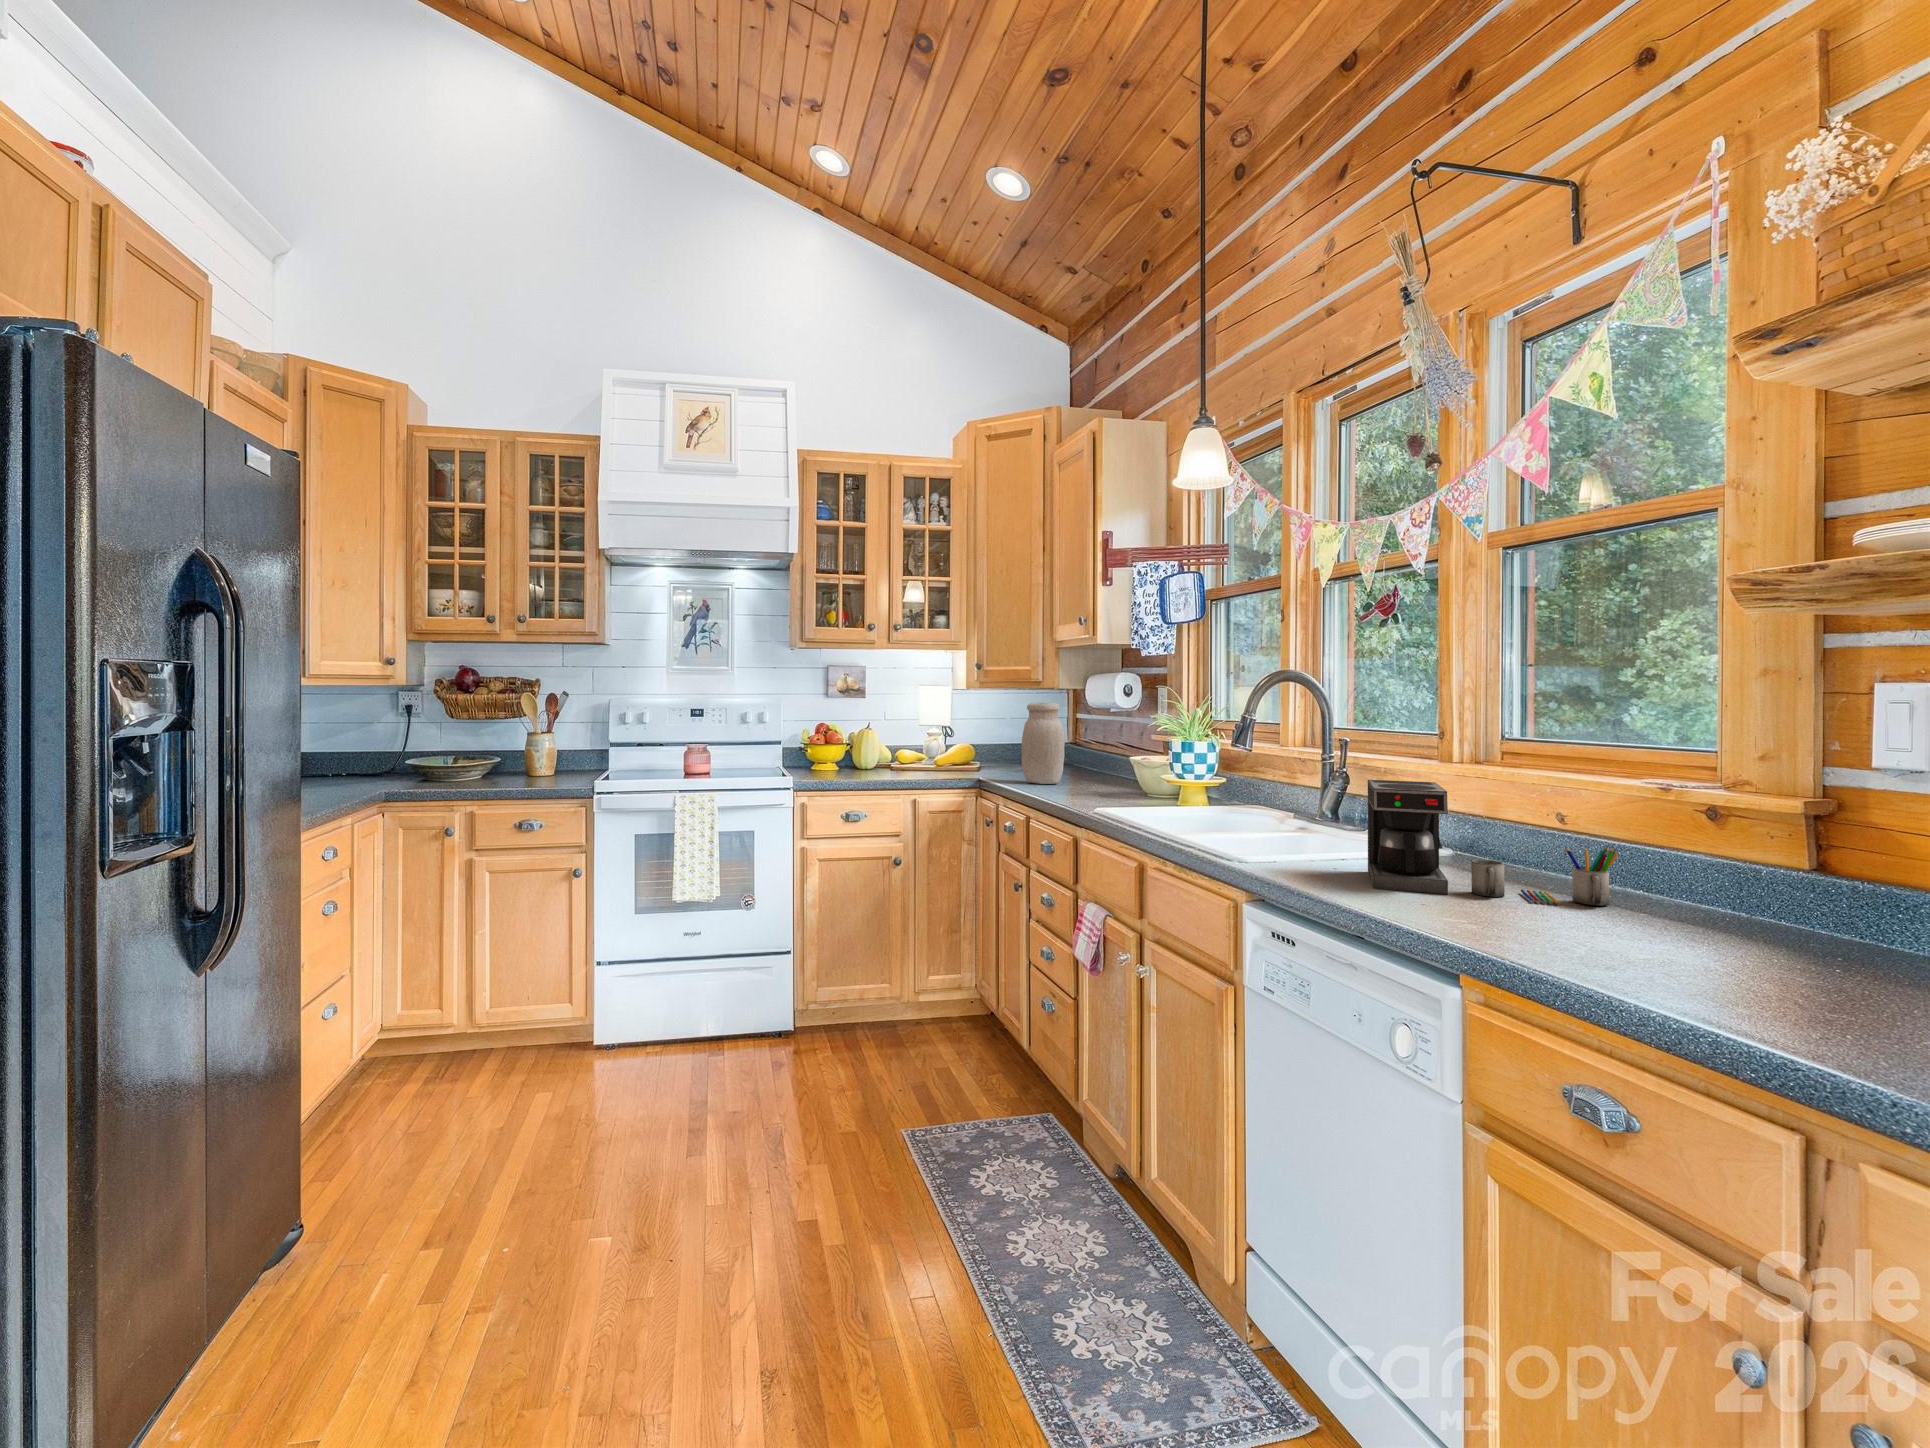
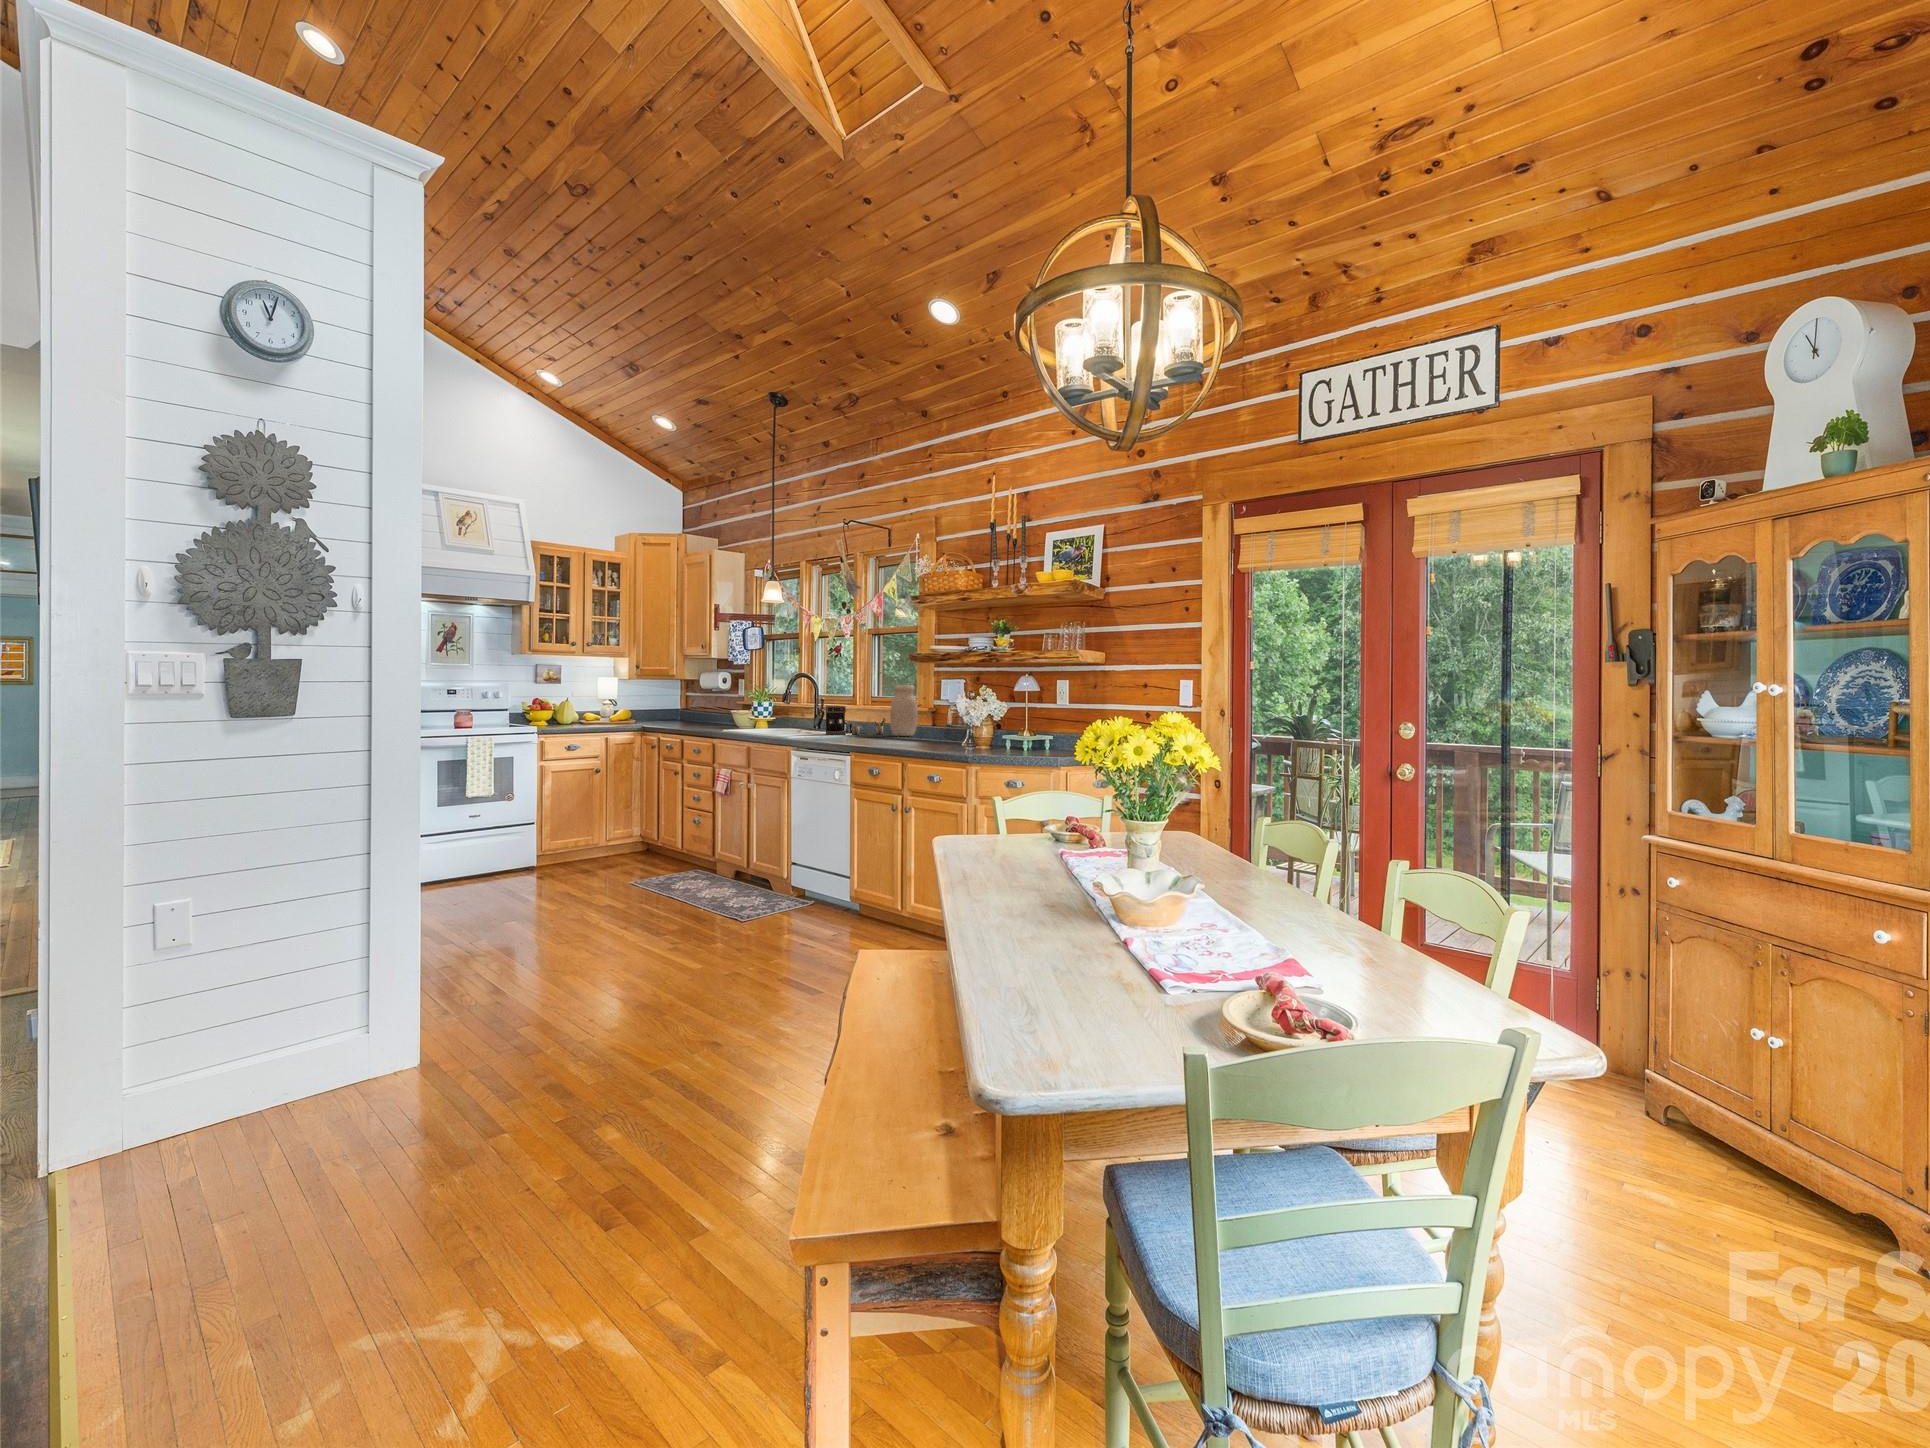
jar: present [1021,702,1065,784] -> present [890,685,918,736]

